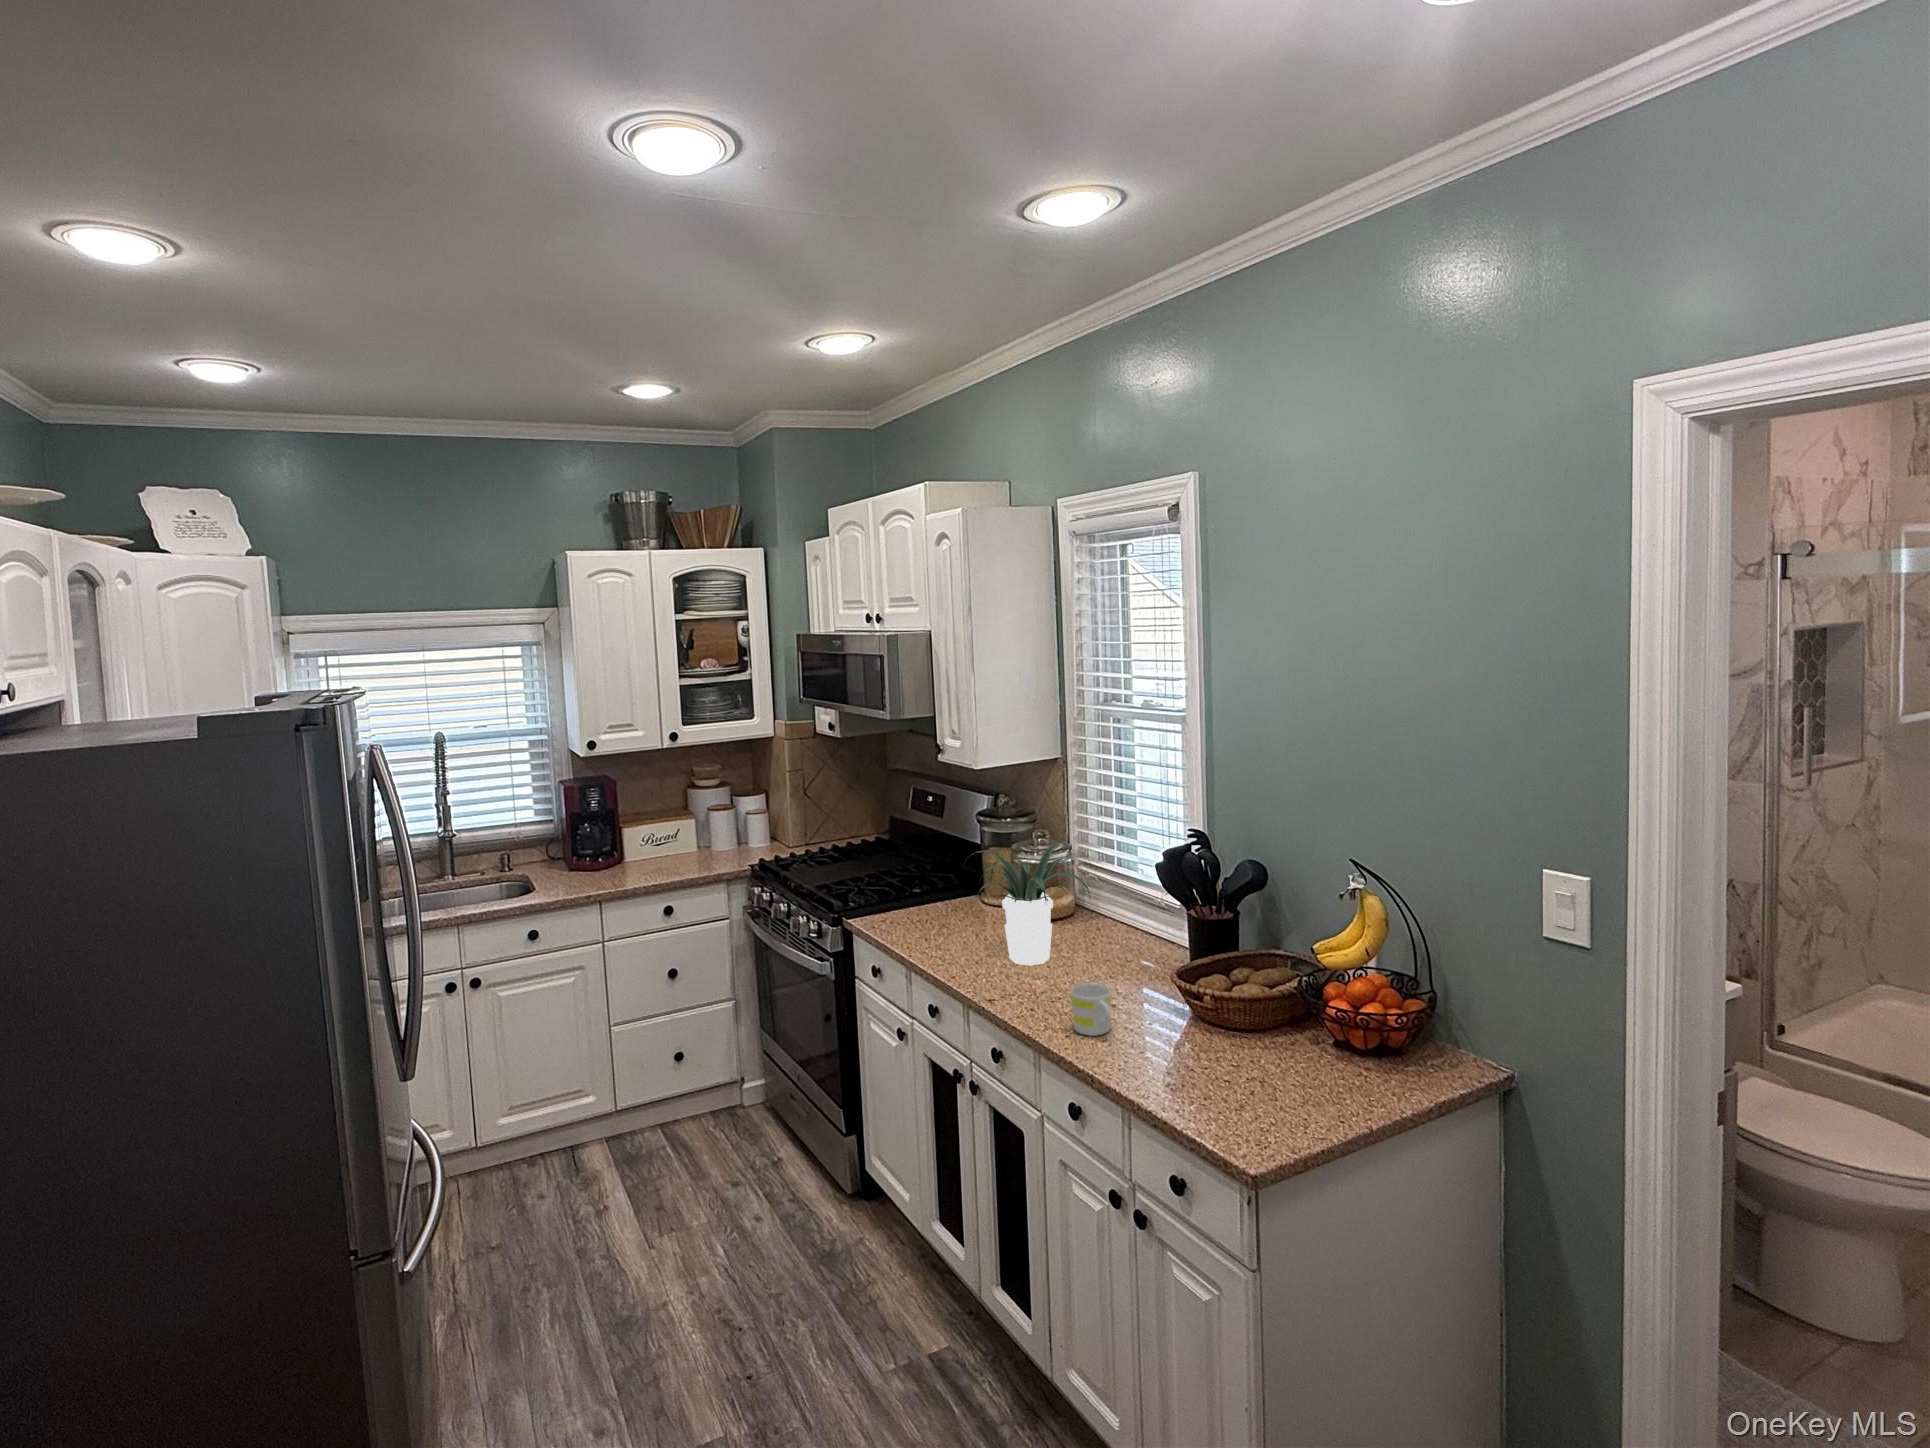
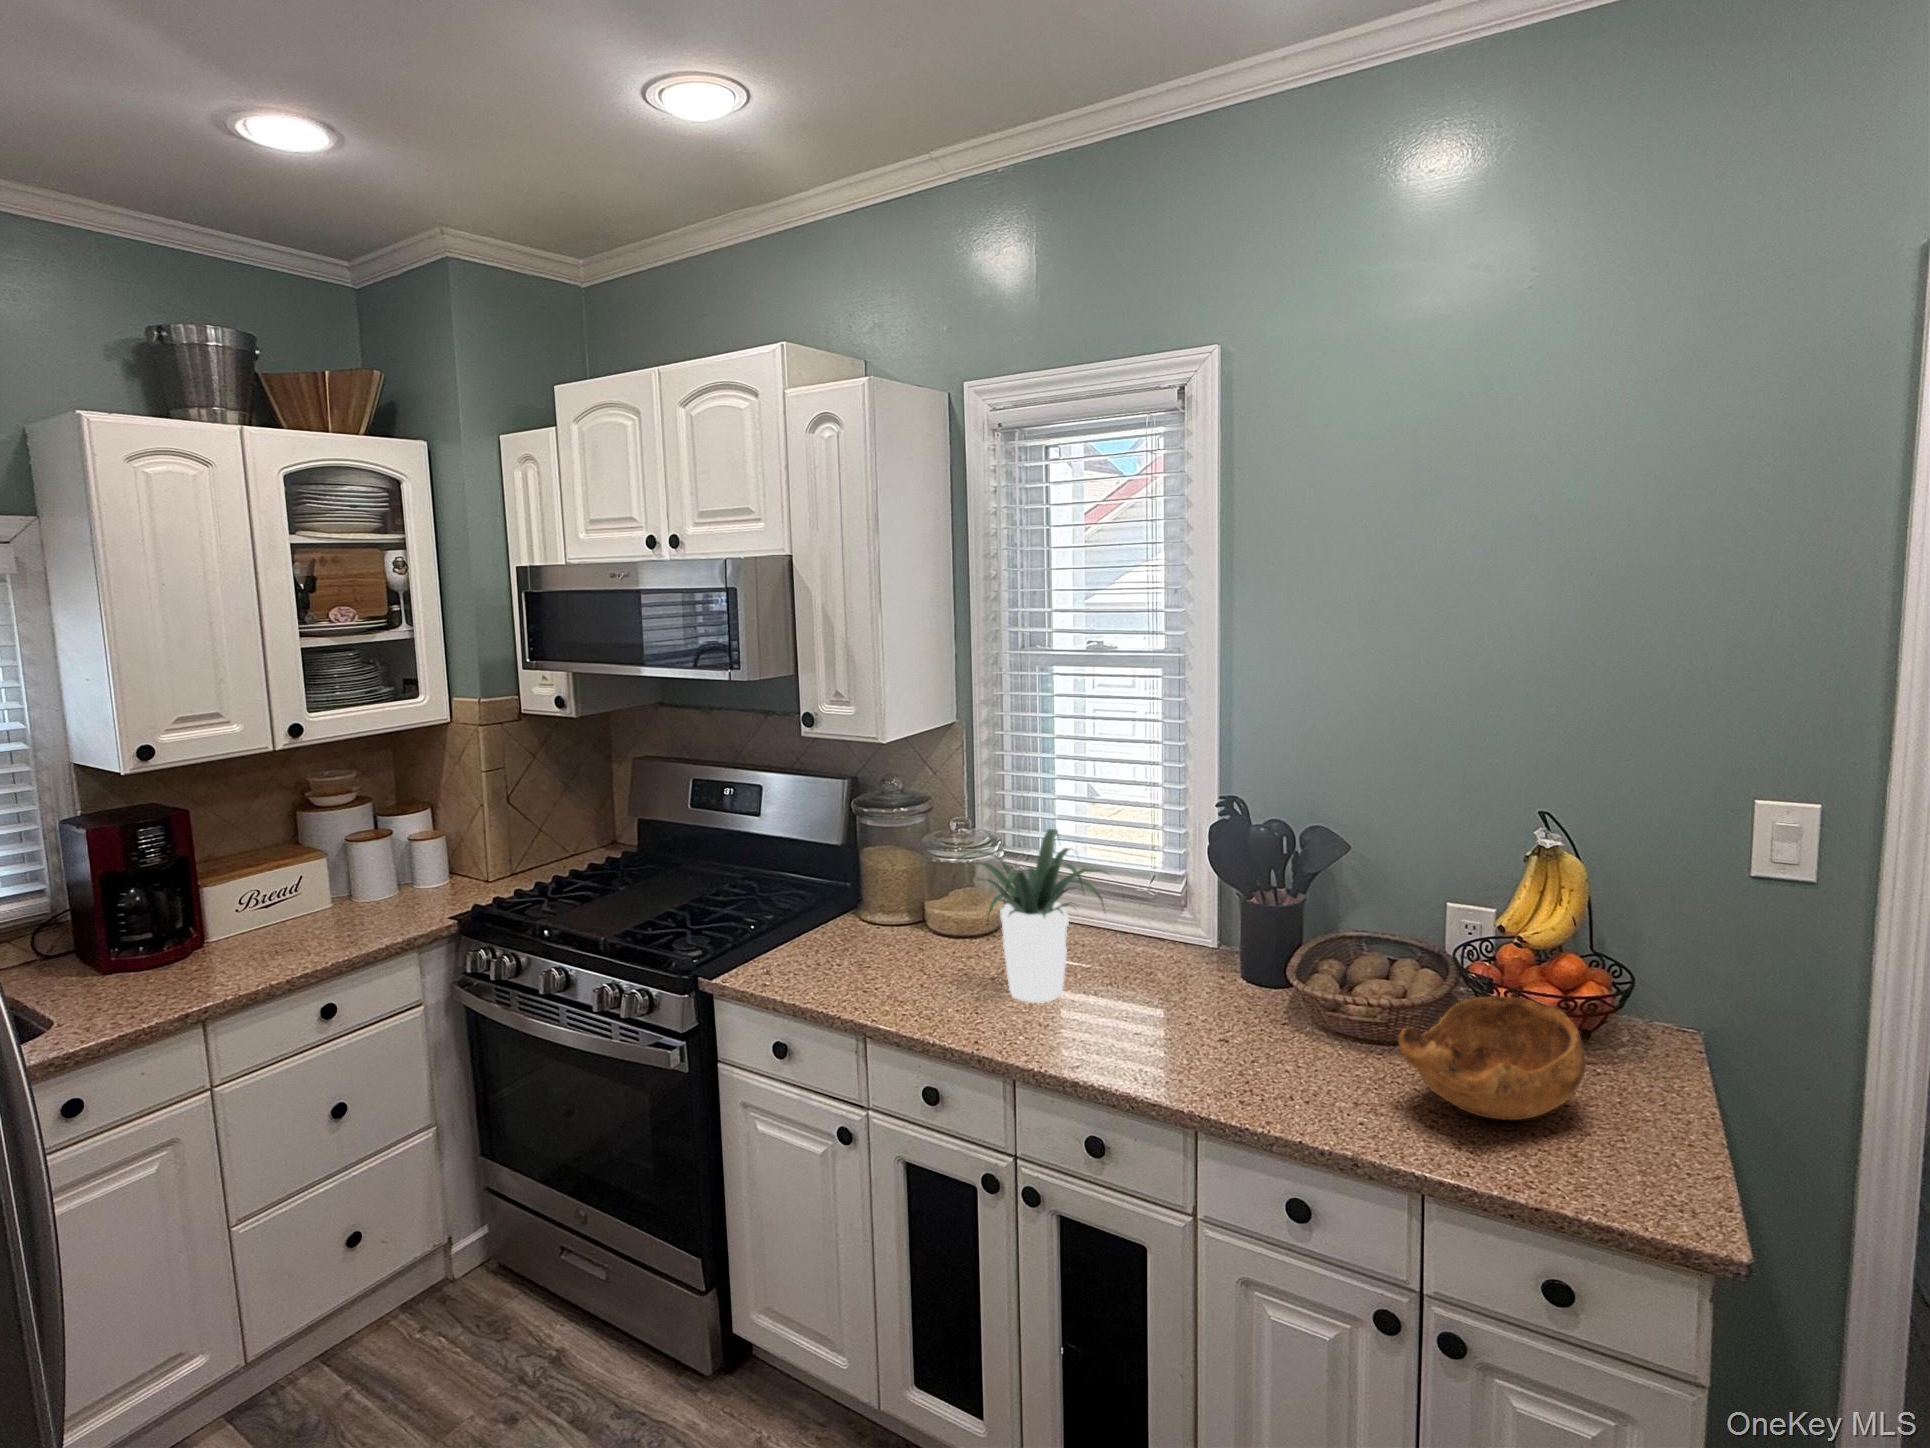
mug: present [1070,984,1111,1036] -> none [1231,1017,1312,1093]
wooden bowl: none [1151,995,1289,1079] -> present [1398,996,1586,1120]

